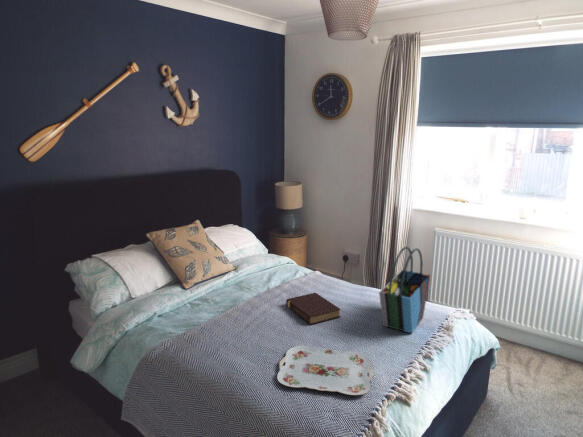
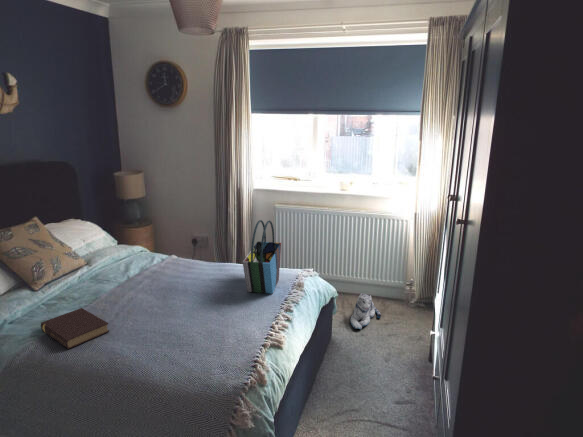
book: present [286,293,340,325] -> present [41,308,109,349]
serving tray: present [277,346,374,395] -> none [161,316,249,357]
plush toy: none [516,350,562,396] -> present [350,293,381,329]

